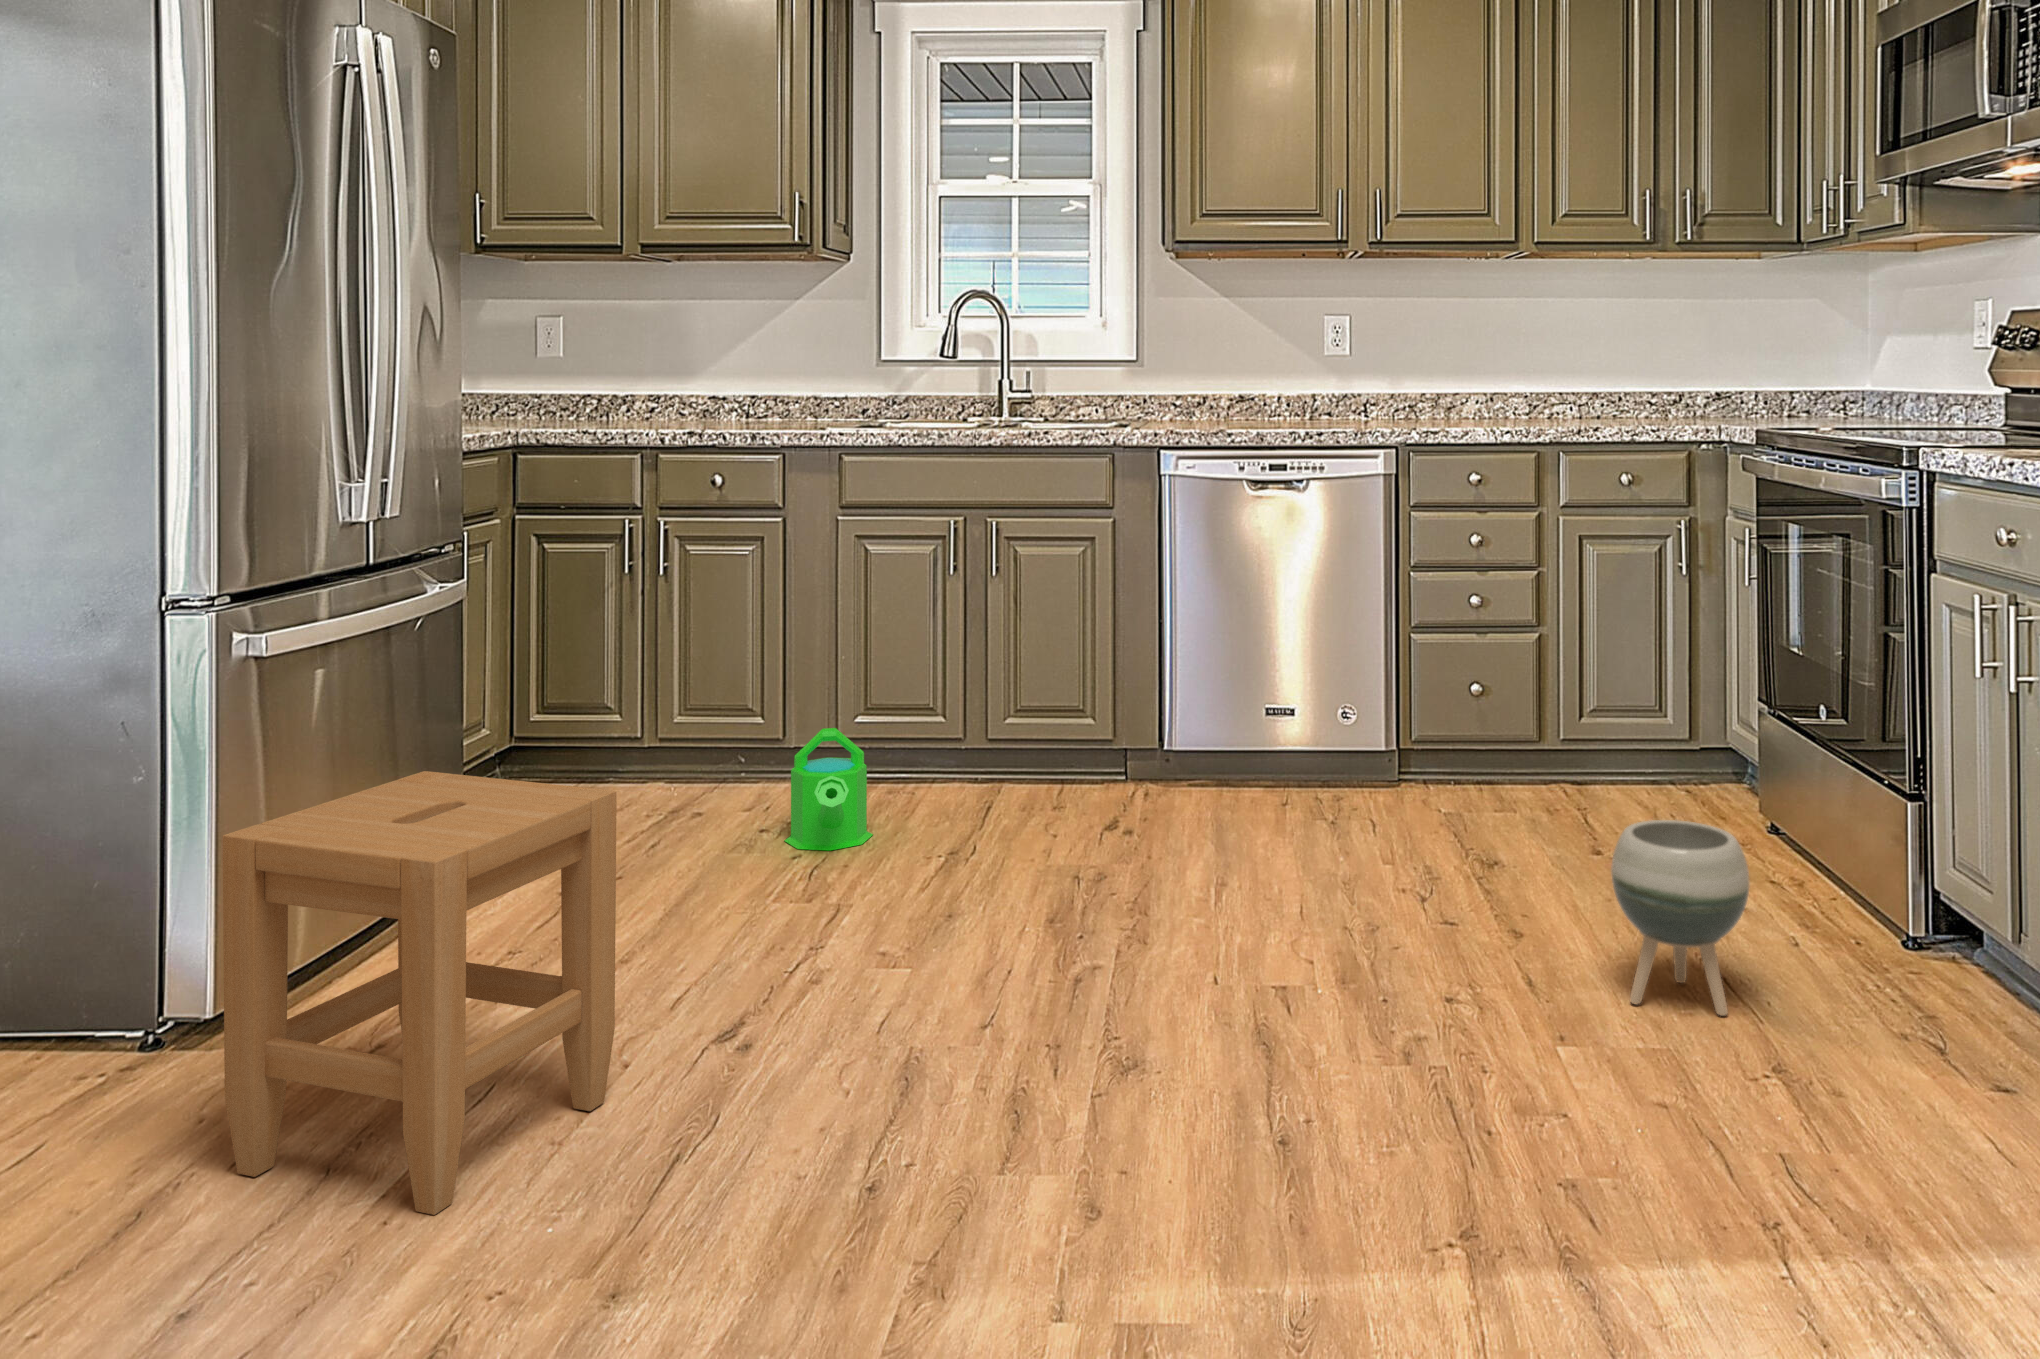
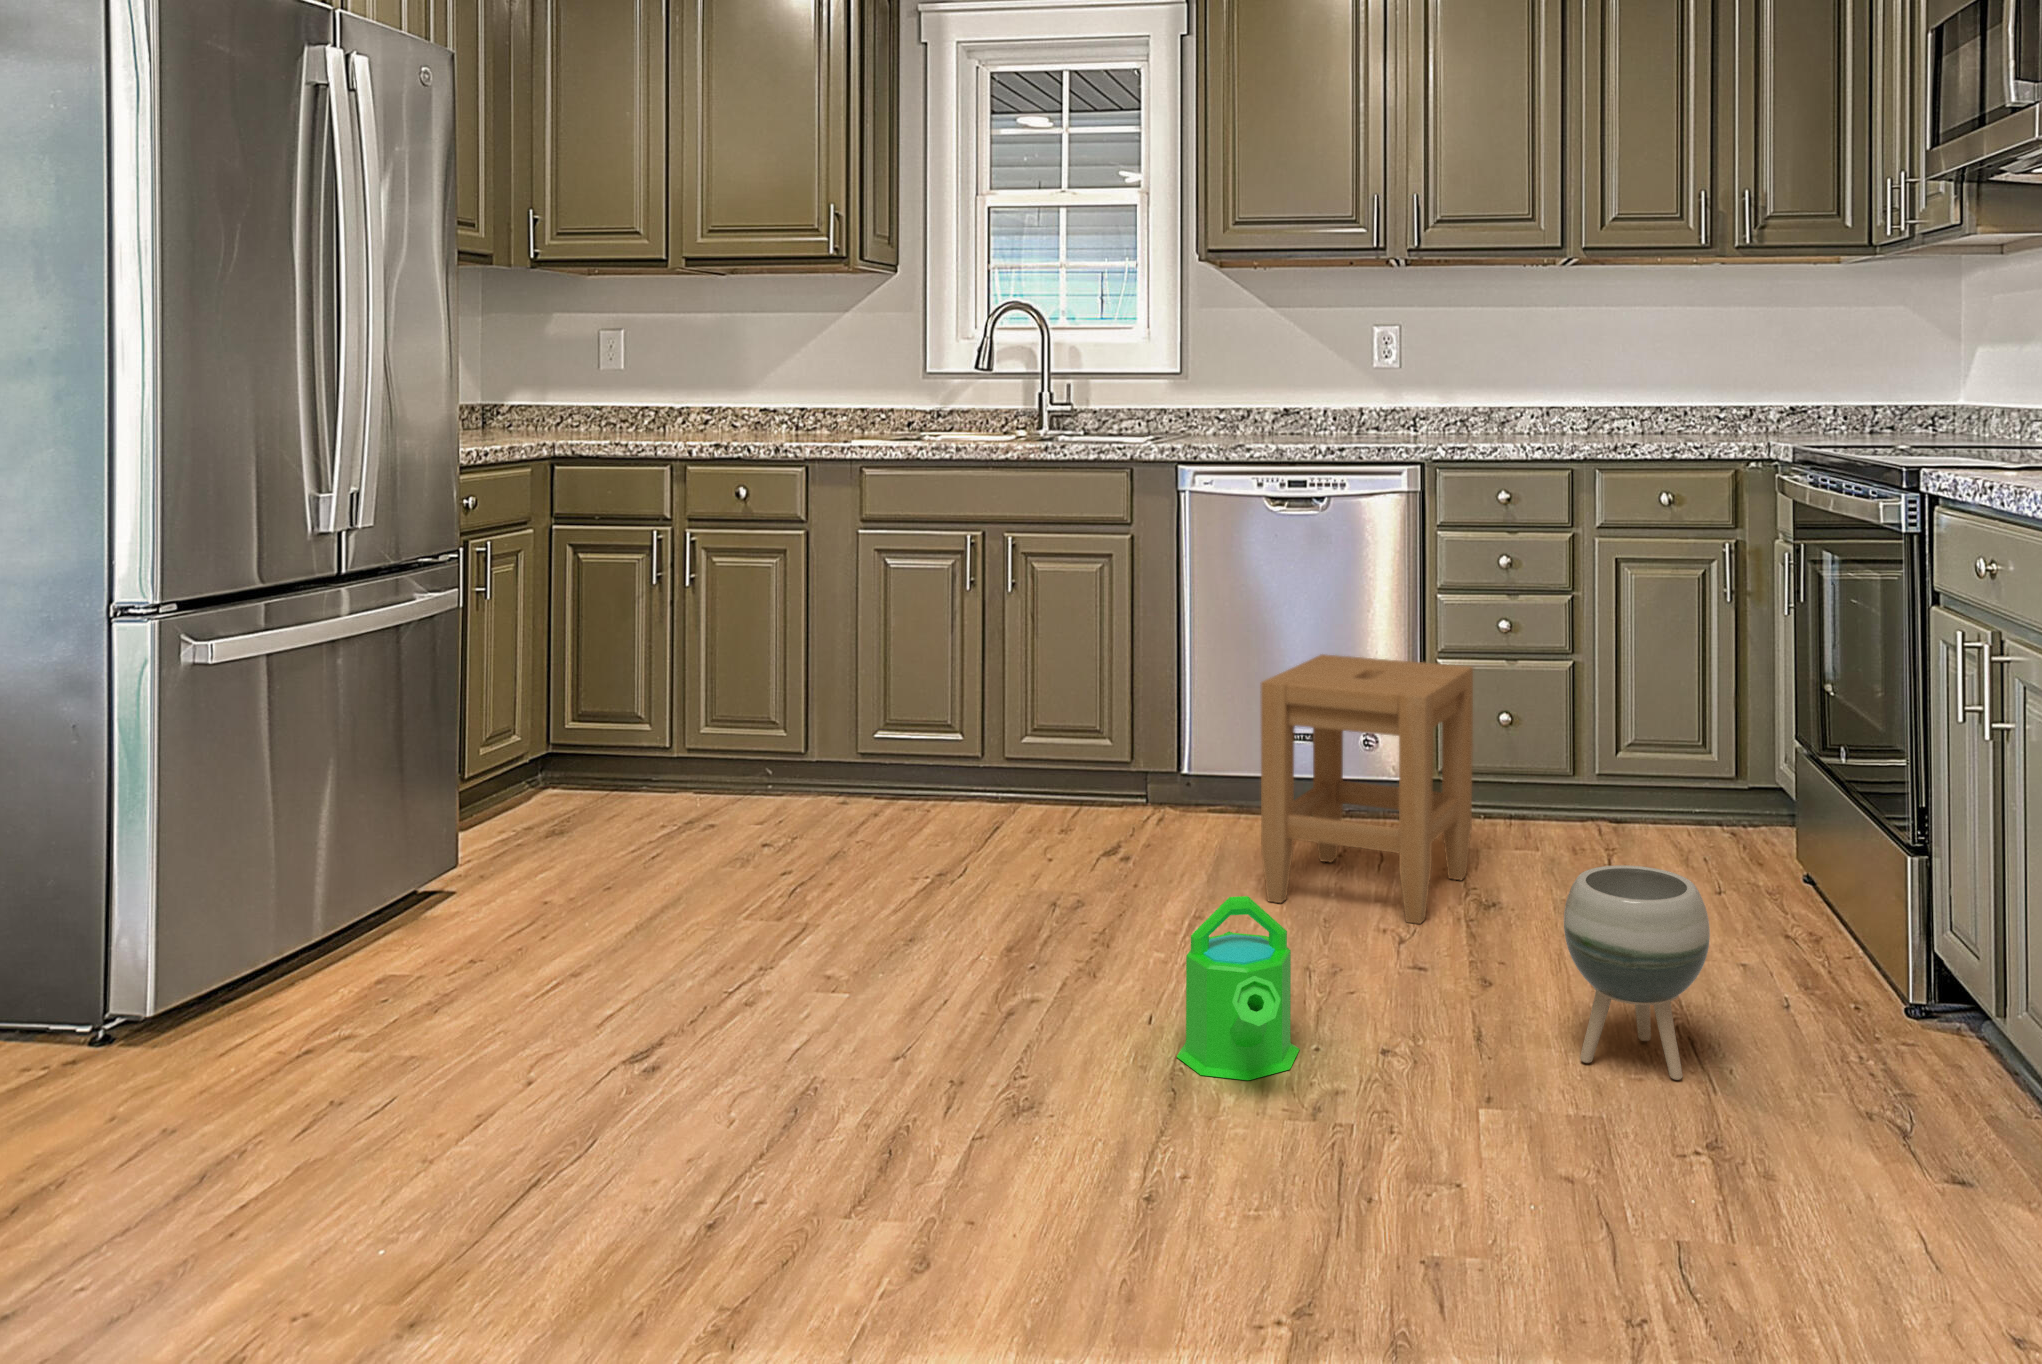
watering can: present [784,728,873,851] -> present [1177,896,1300,1080]
stool: present [223,771,617,1215] -> present [1260,654,1473,924]

